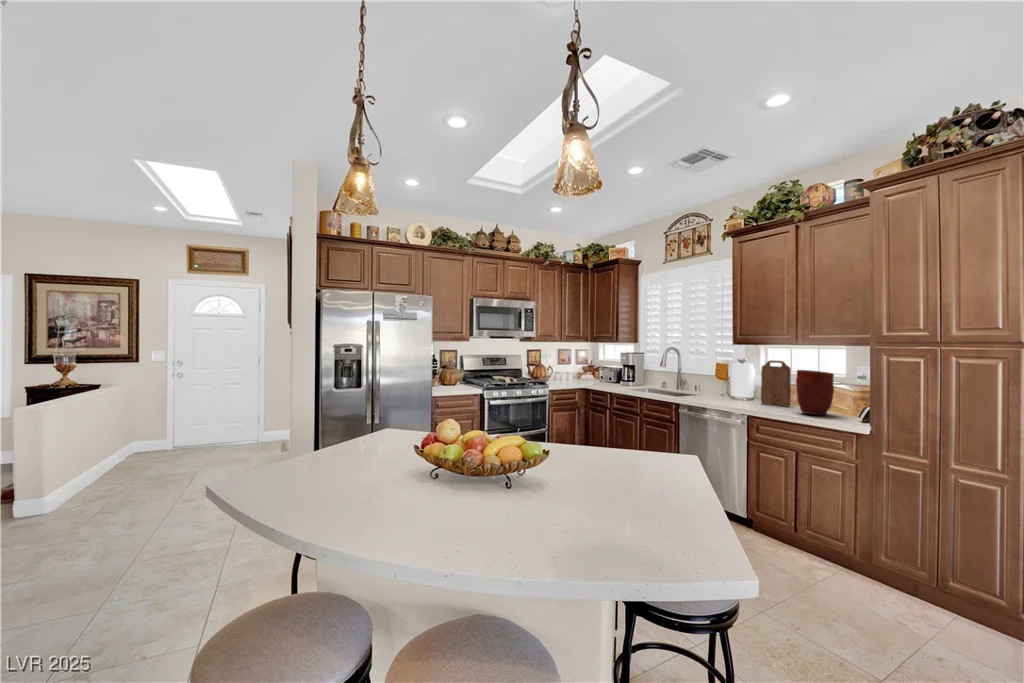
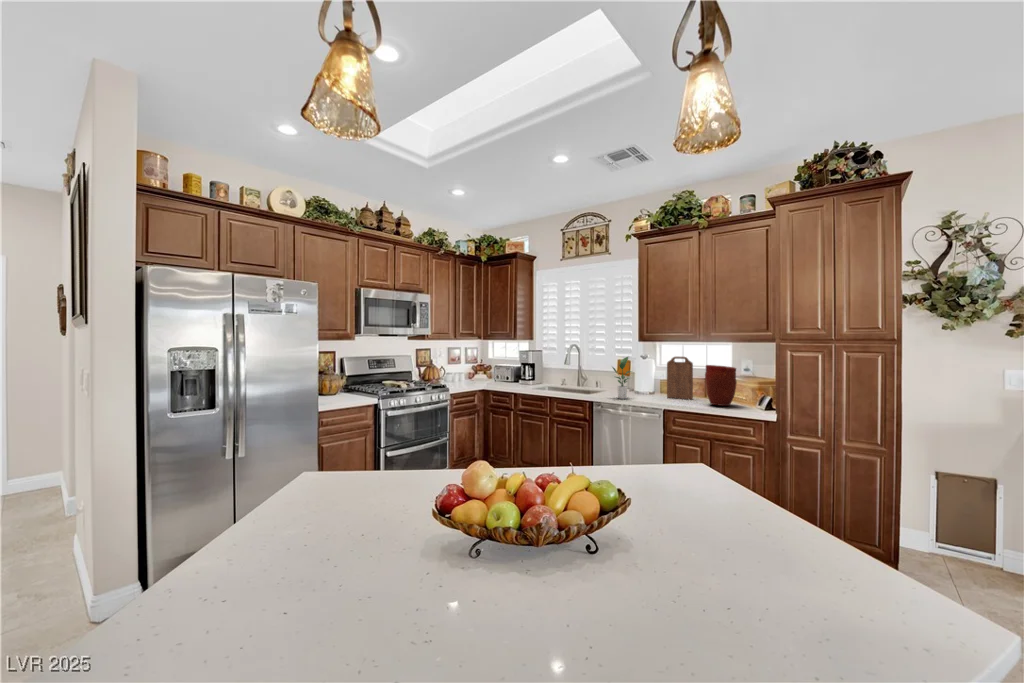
potted plant: none [697,360,722,402] -> present [612,357,631,399]

